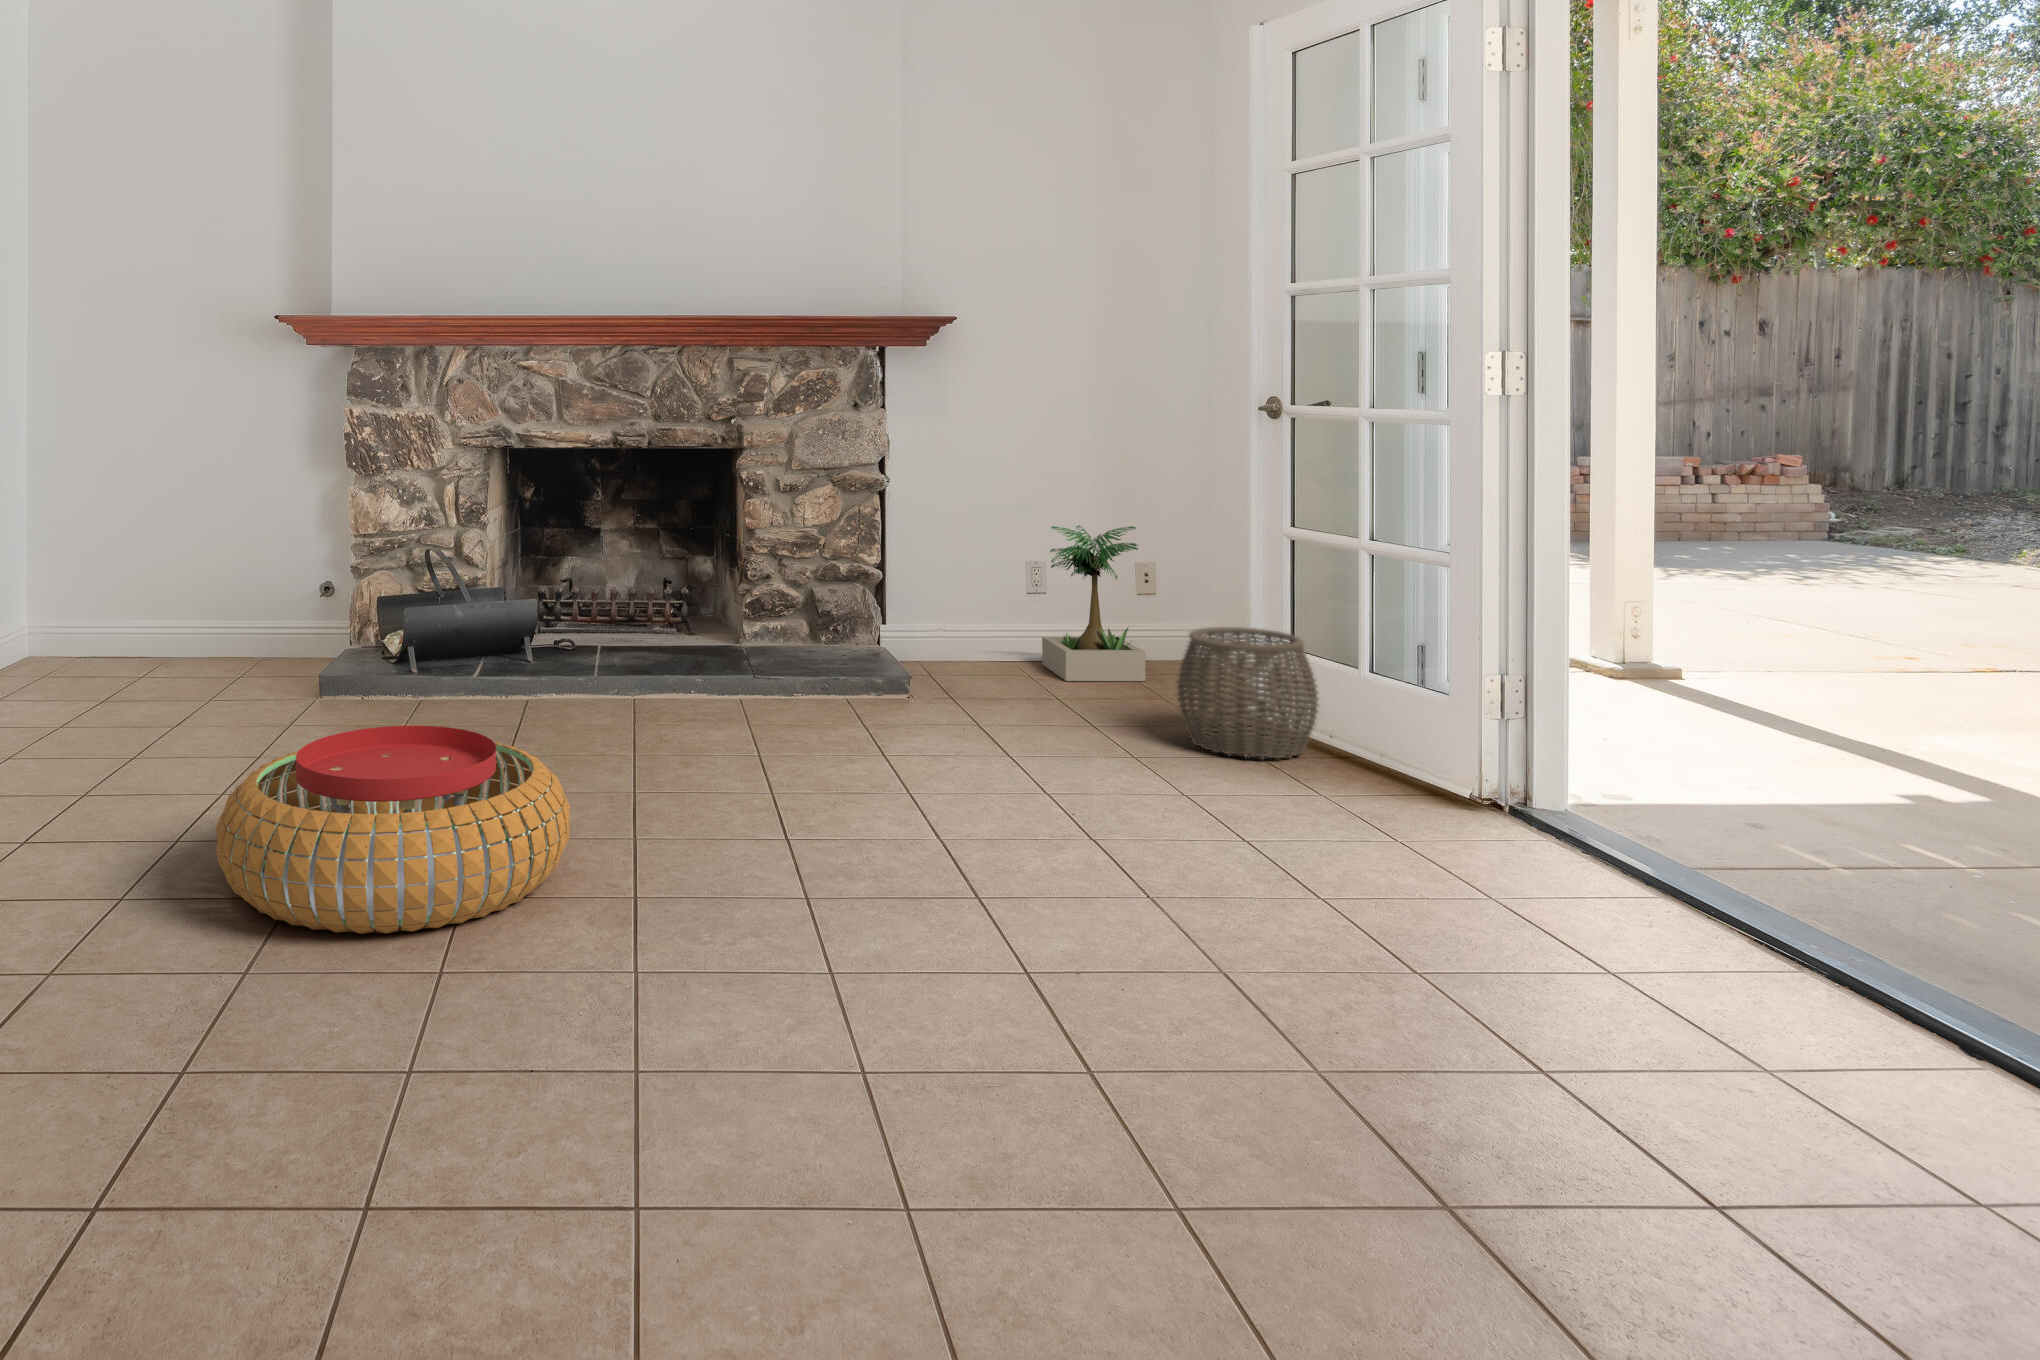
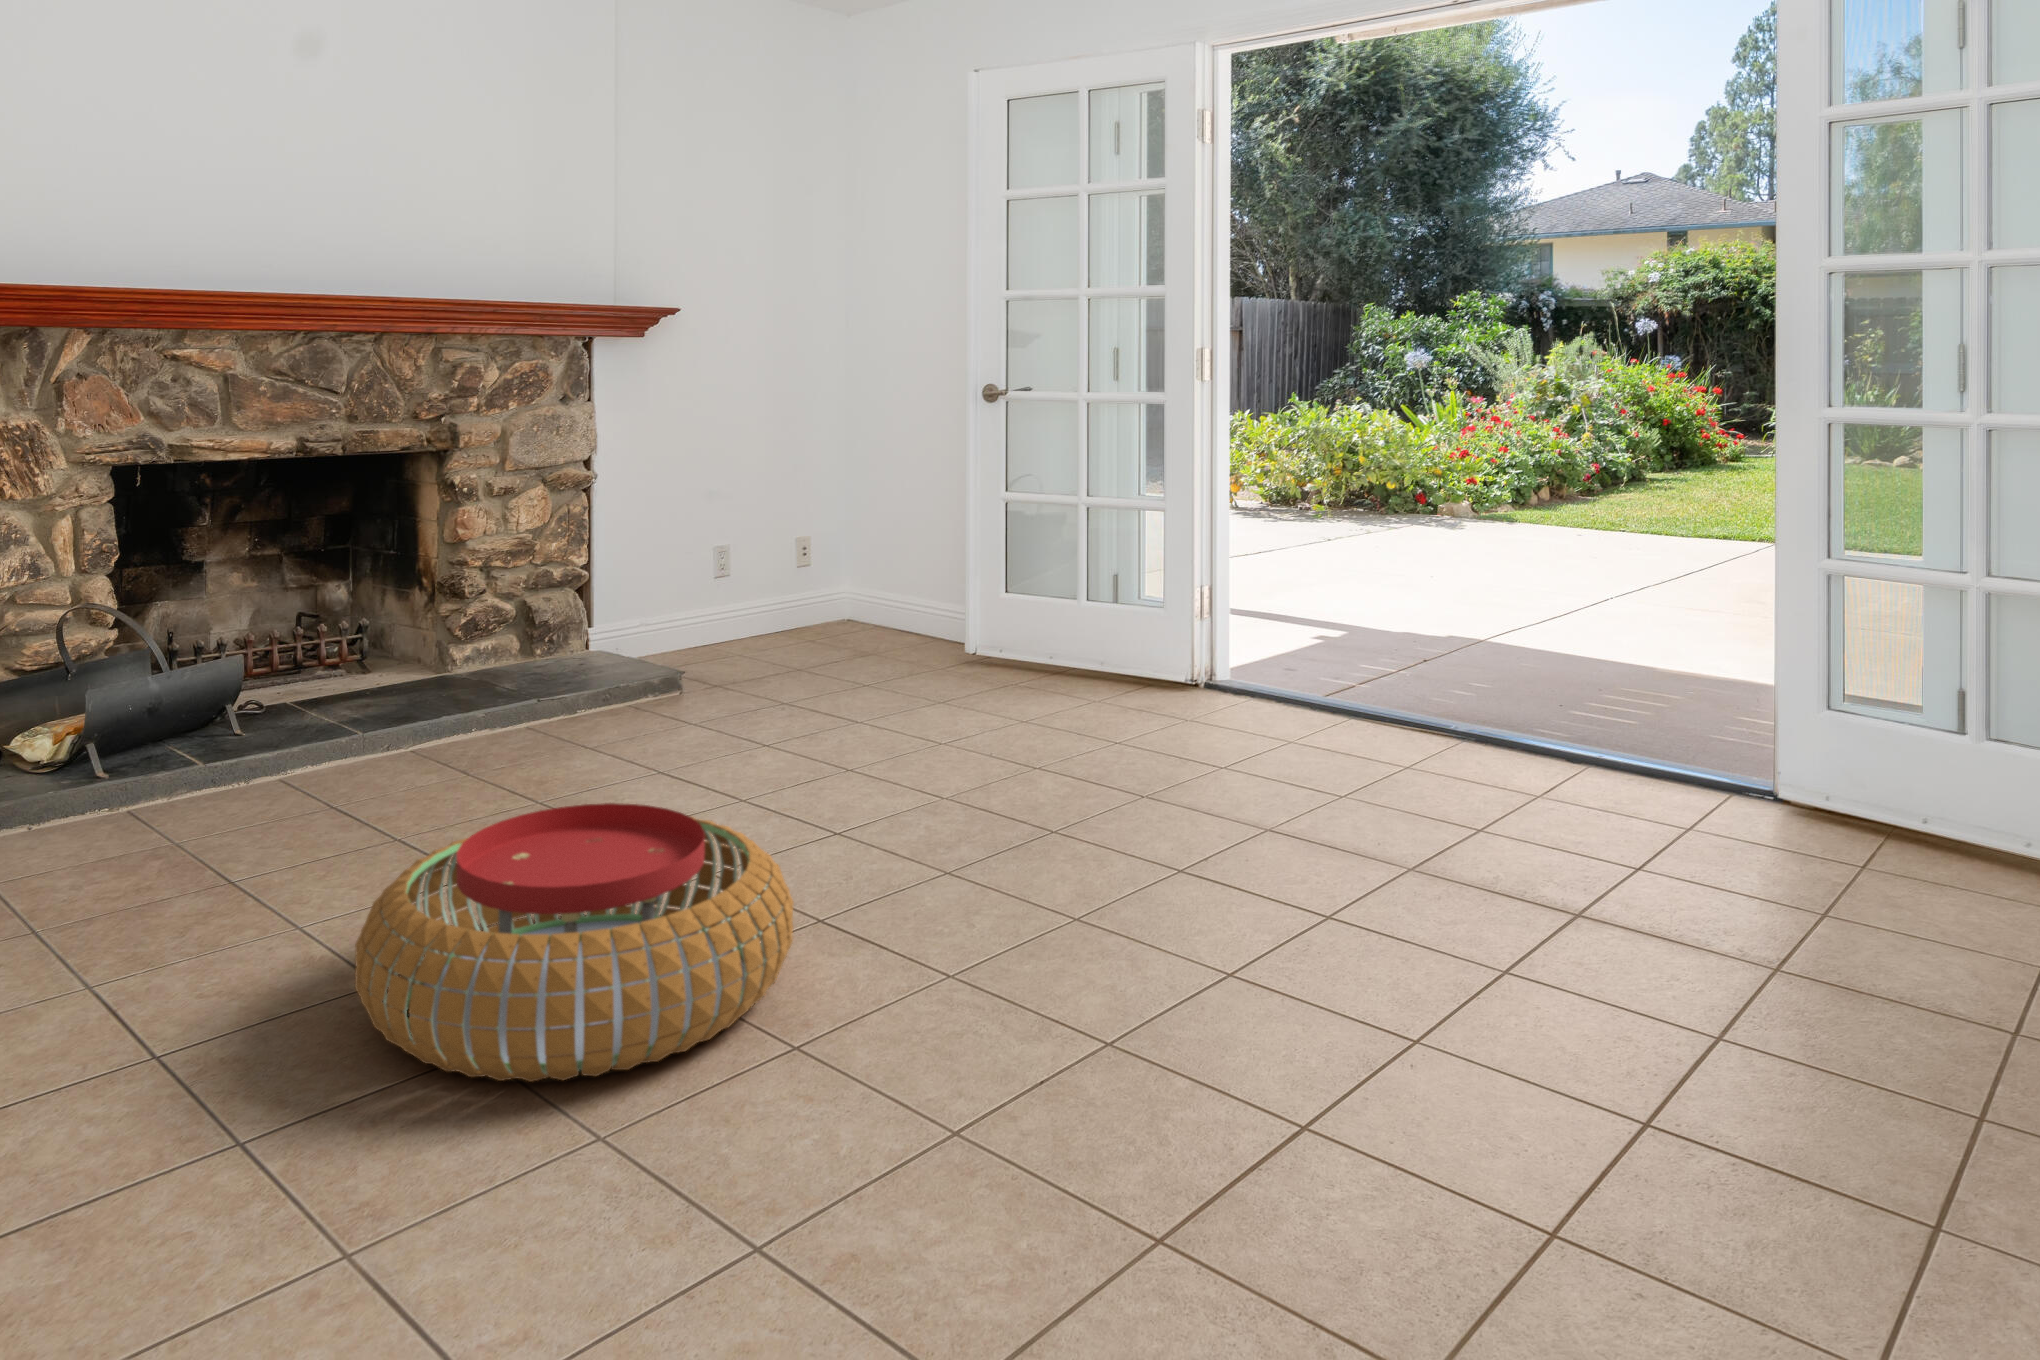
potted plant: present [1042,525,1146,681] -> none [731,502,833,654]
woven basket: present [1177,627,1319,759] -> none [942,580,1050,688]

